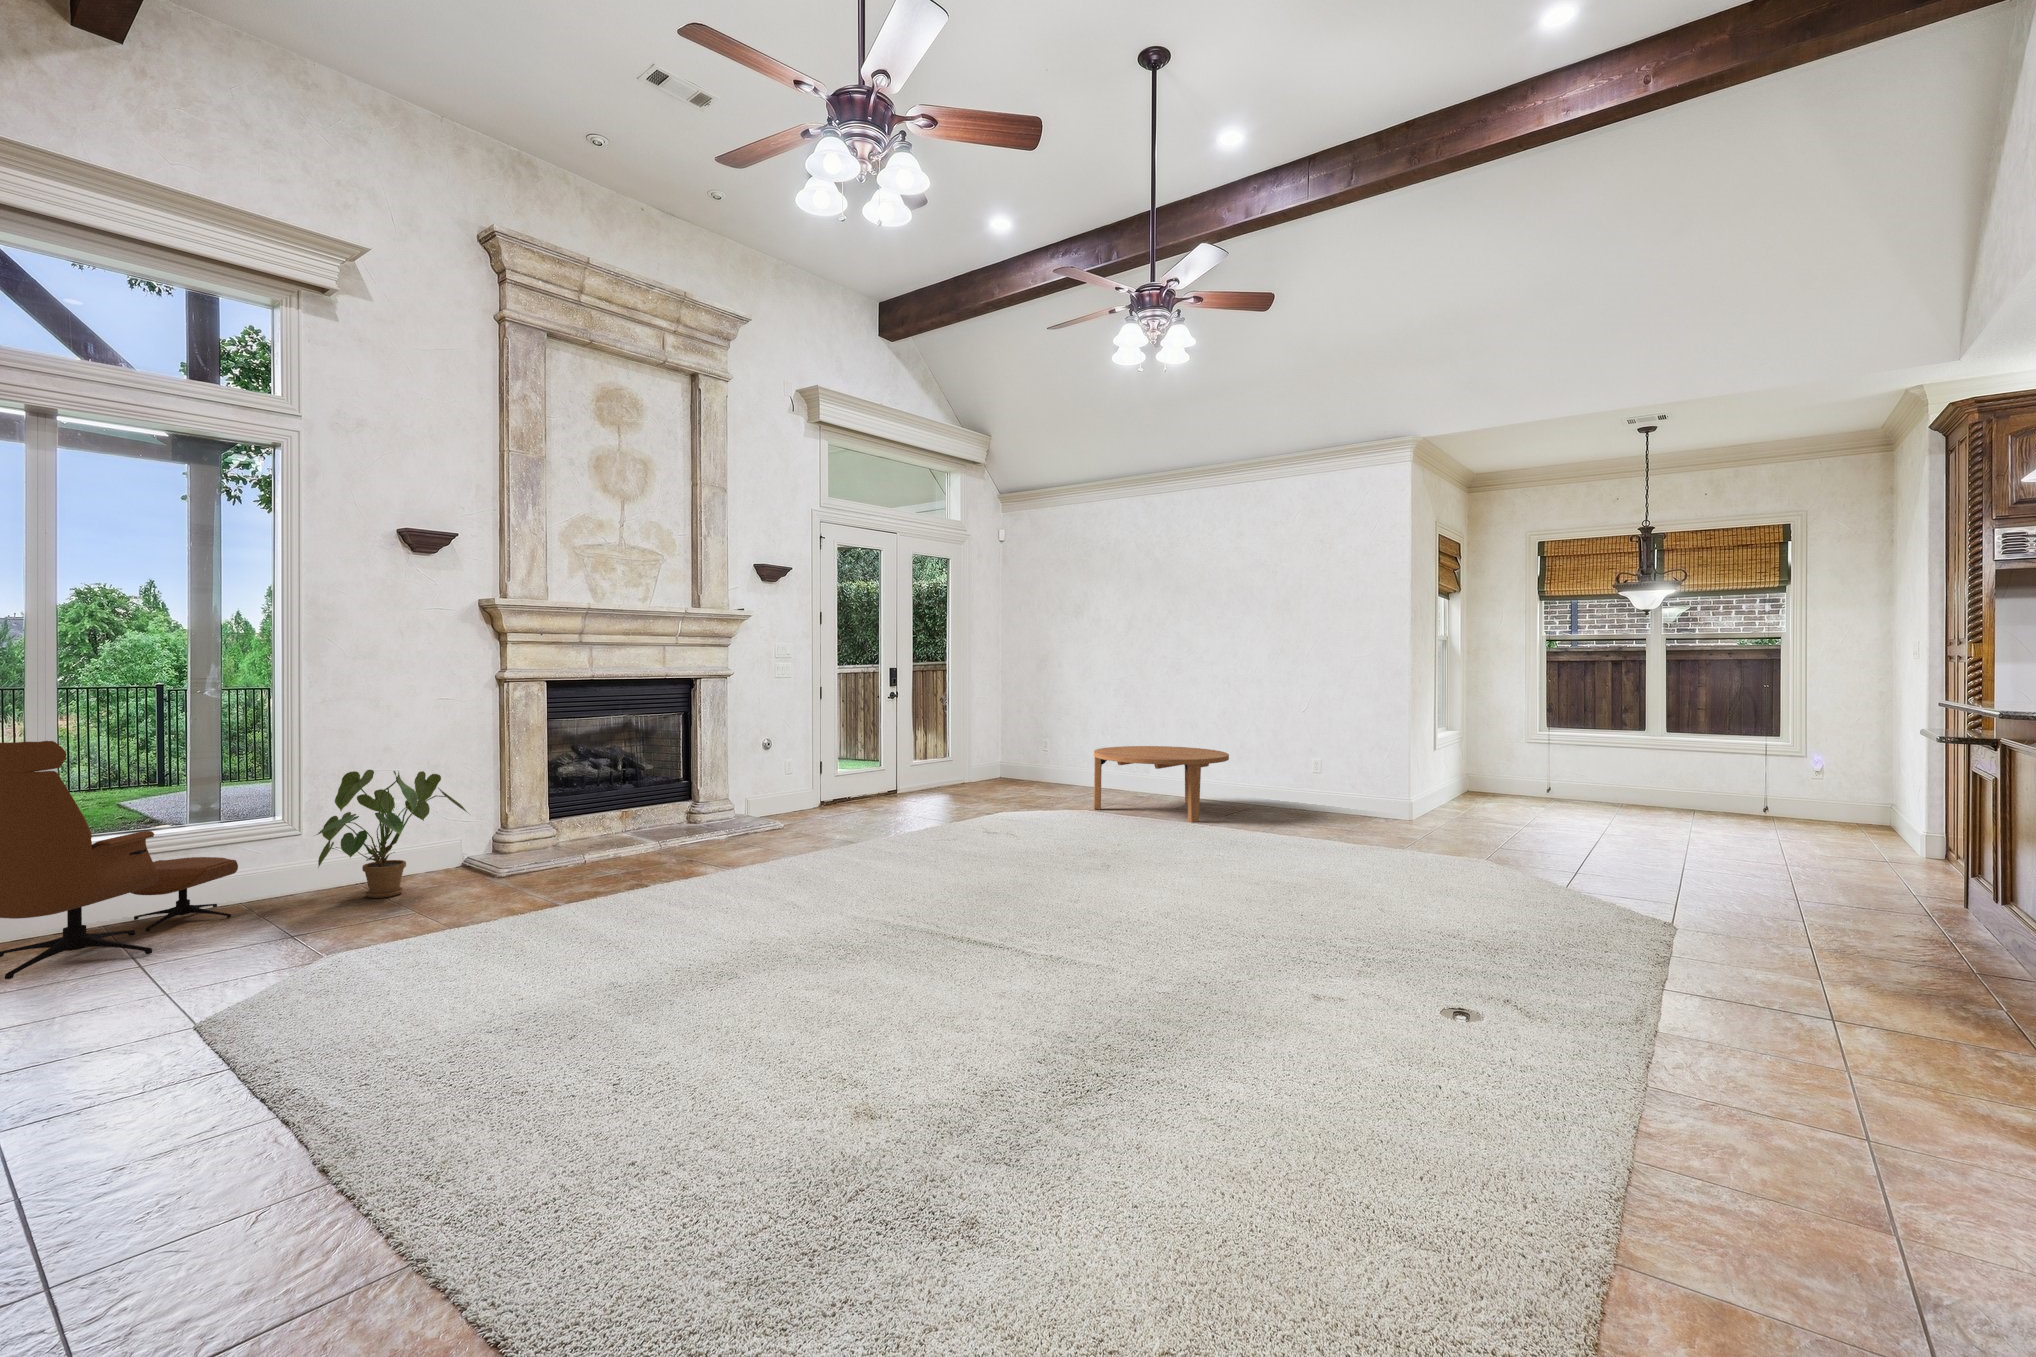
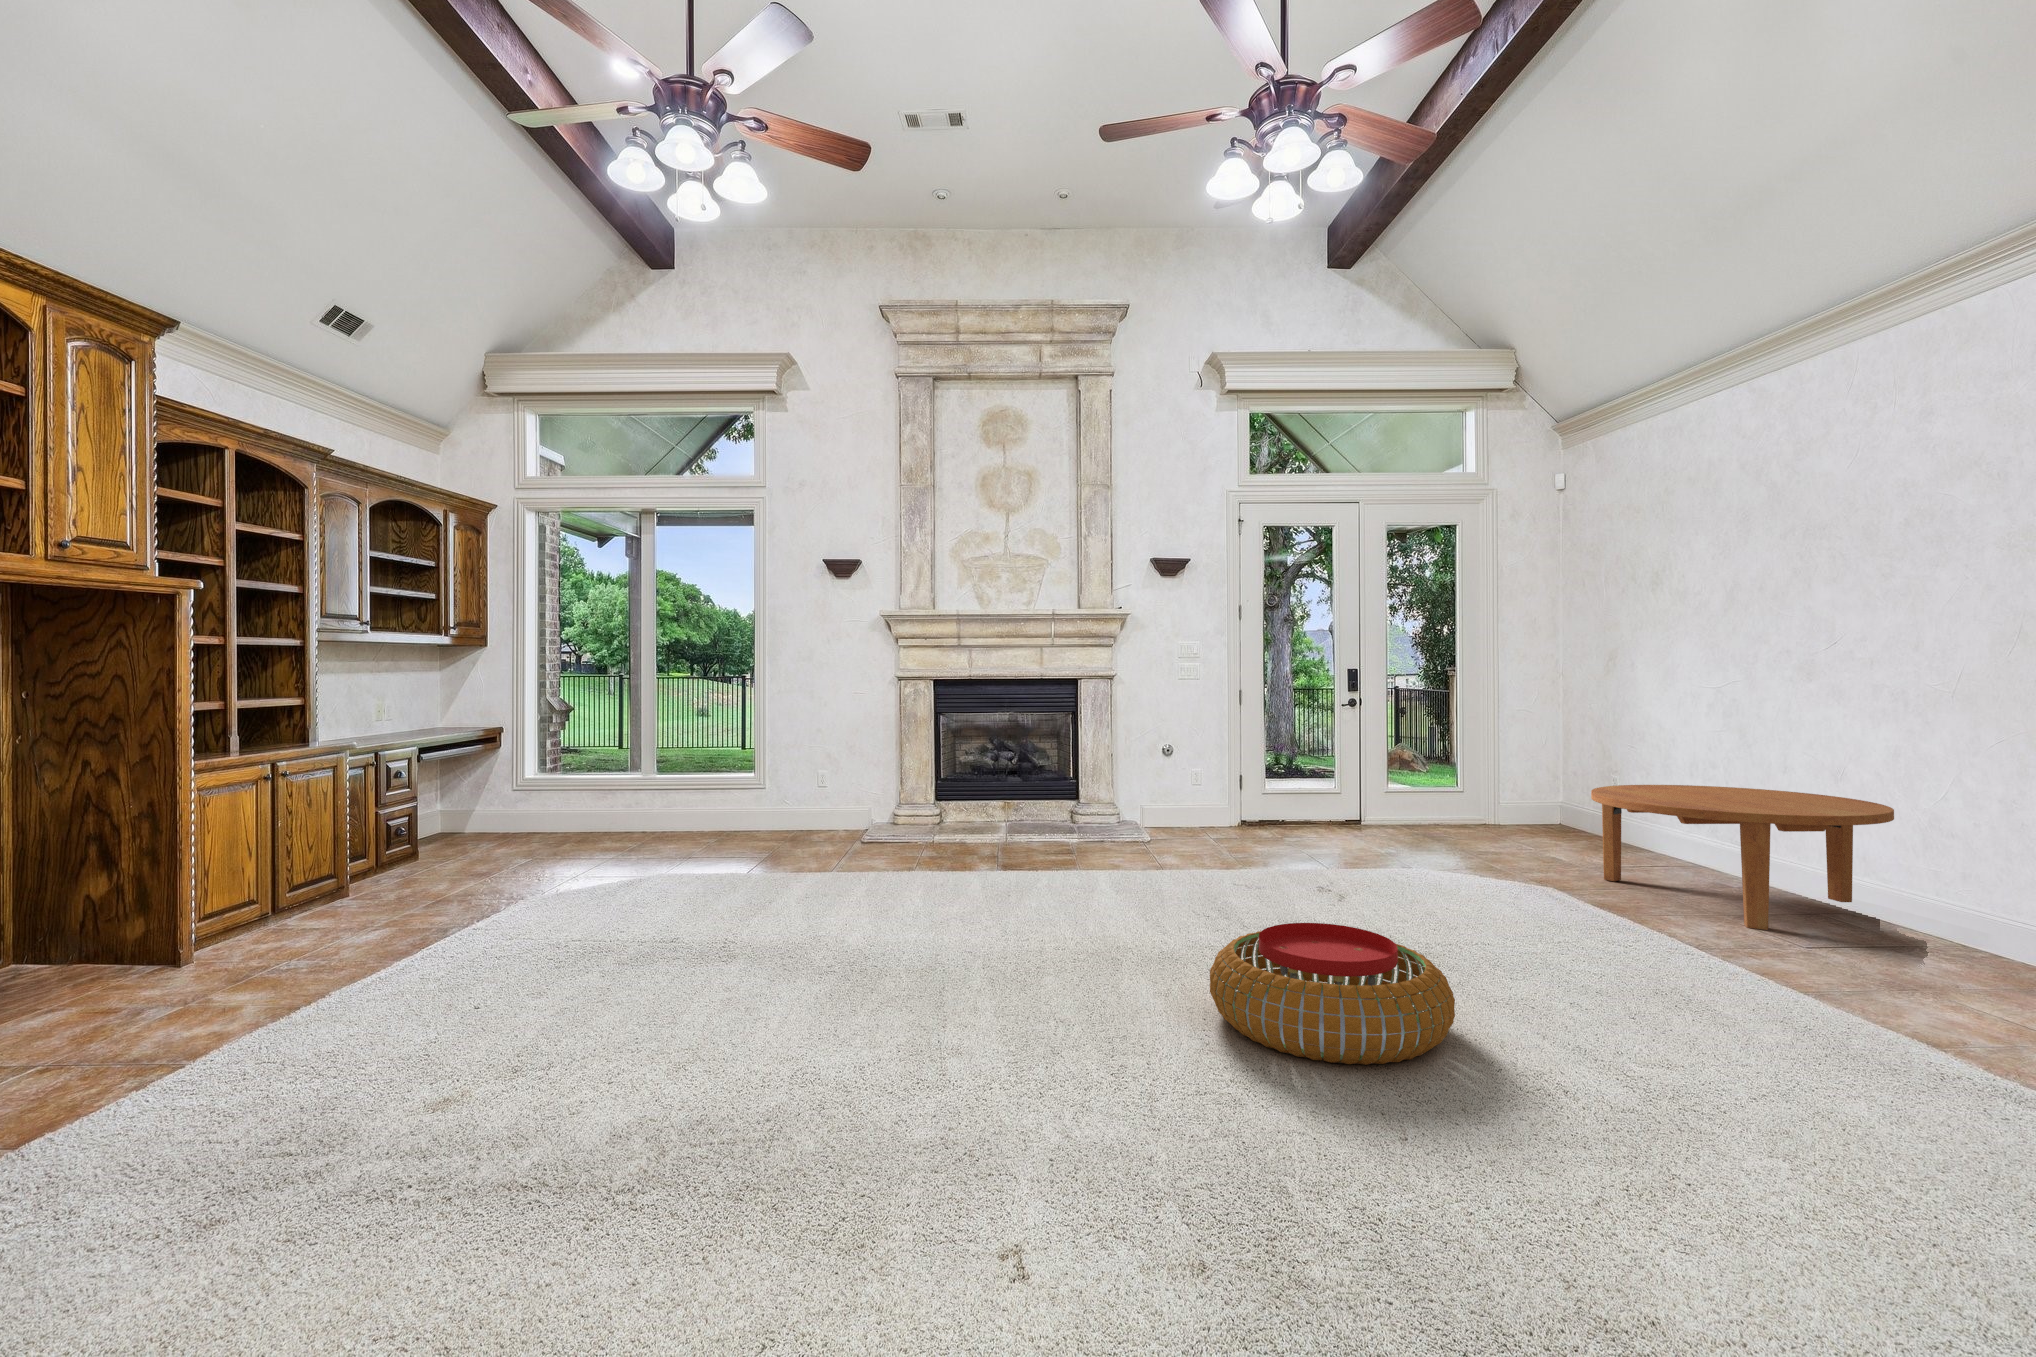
lounge chair: present [0,741,238,979] -> none [528,709,709,854]
house plant: present [317,770,467,898] -> none [736,746,837,844]
pouf: none [1104,843,1242,915] -> present [1210,923,1455,1065]

